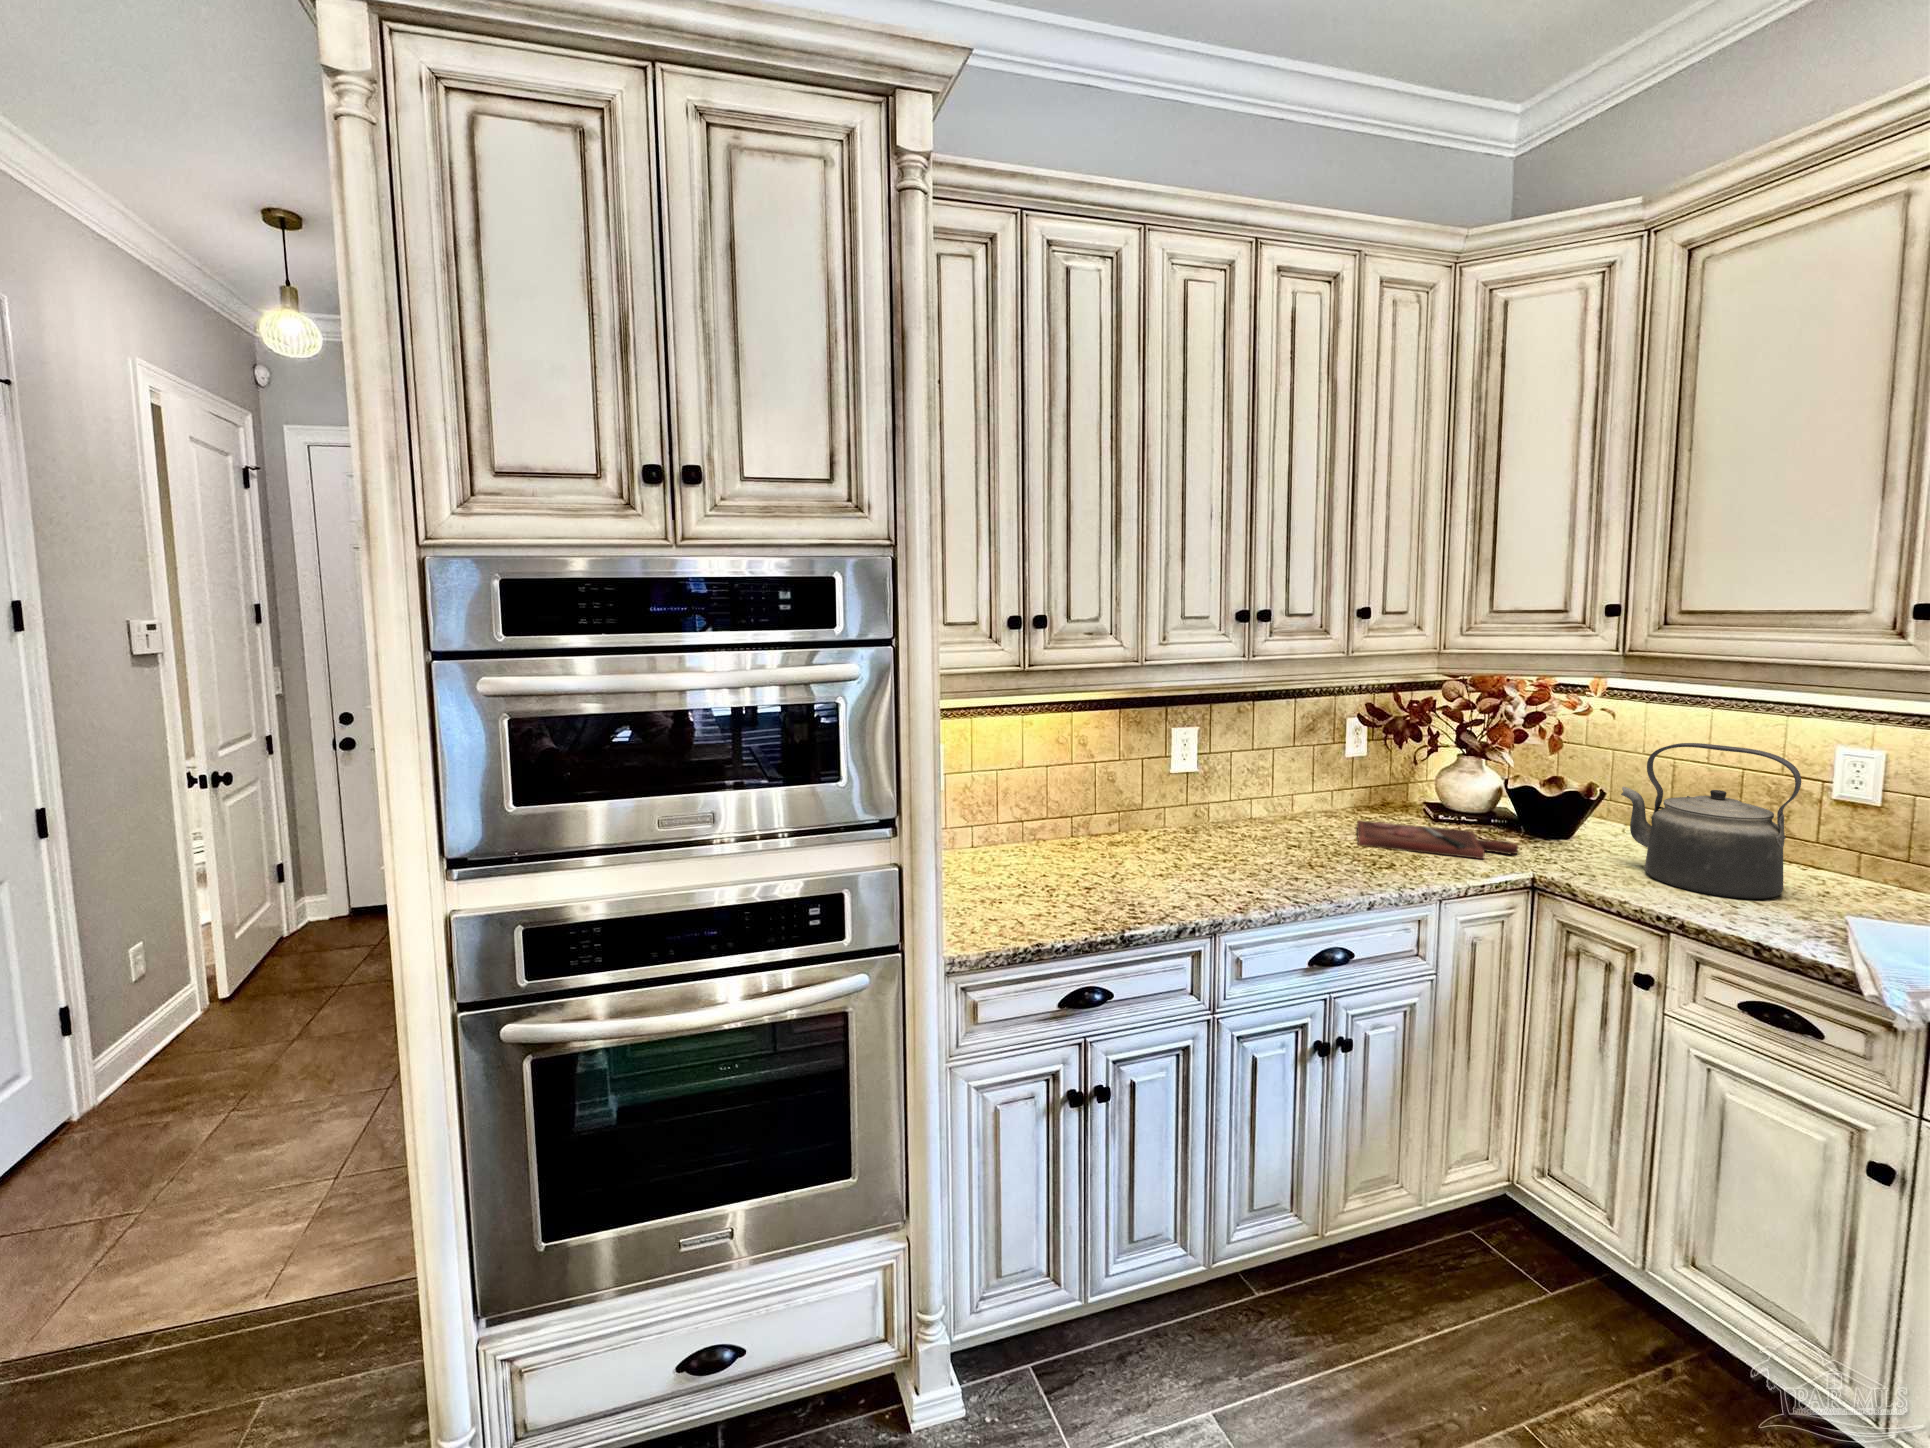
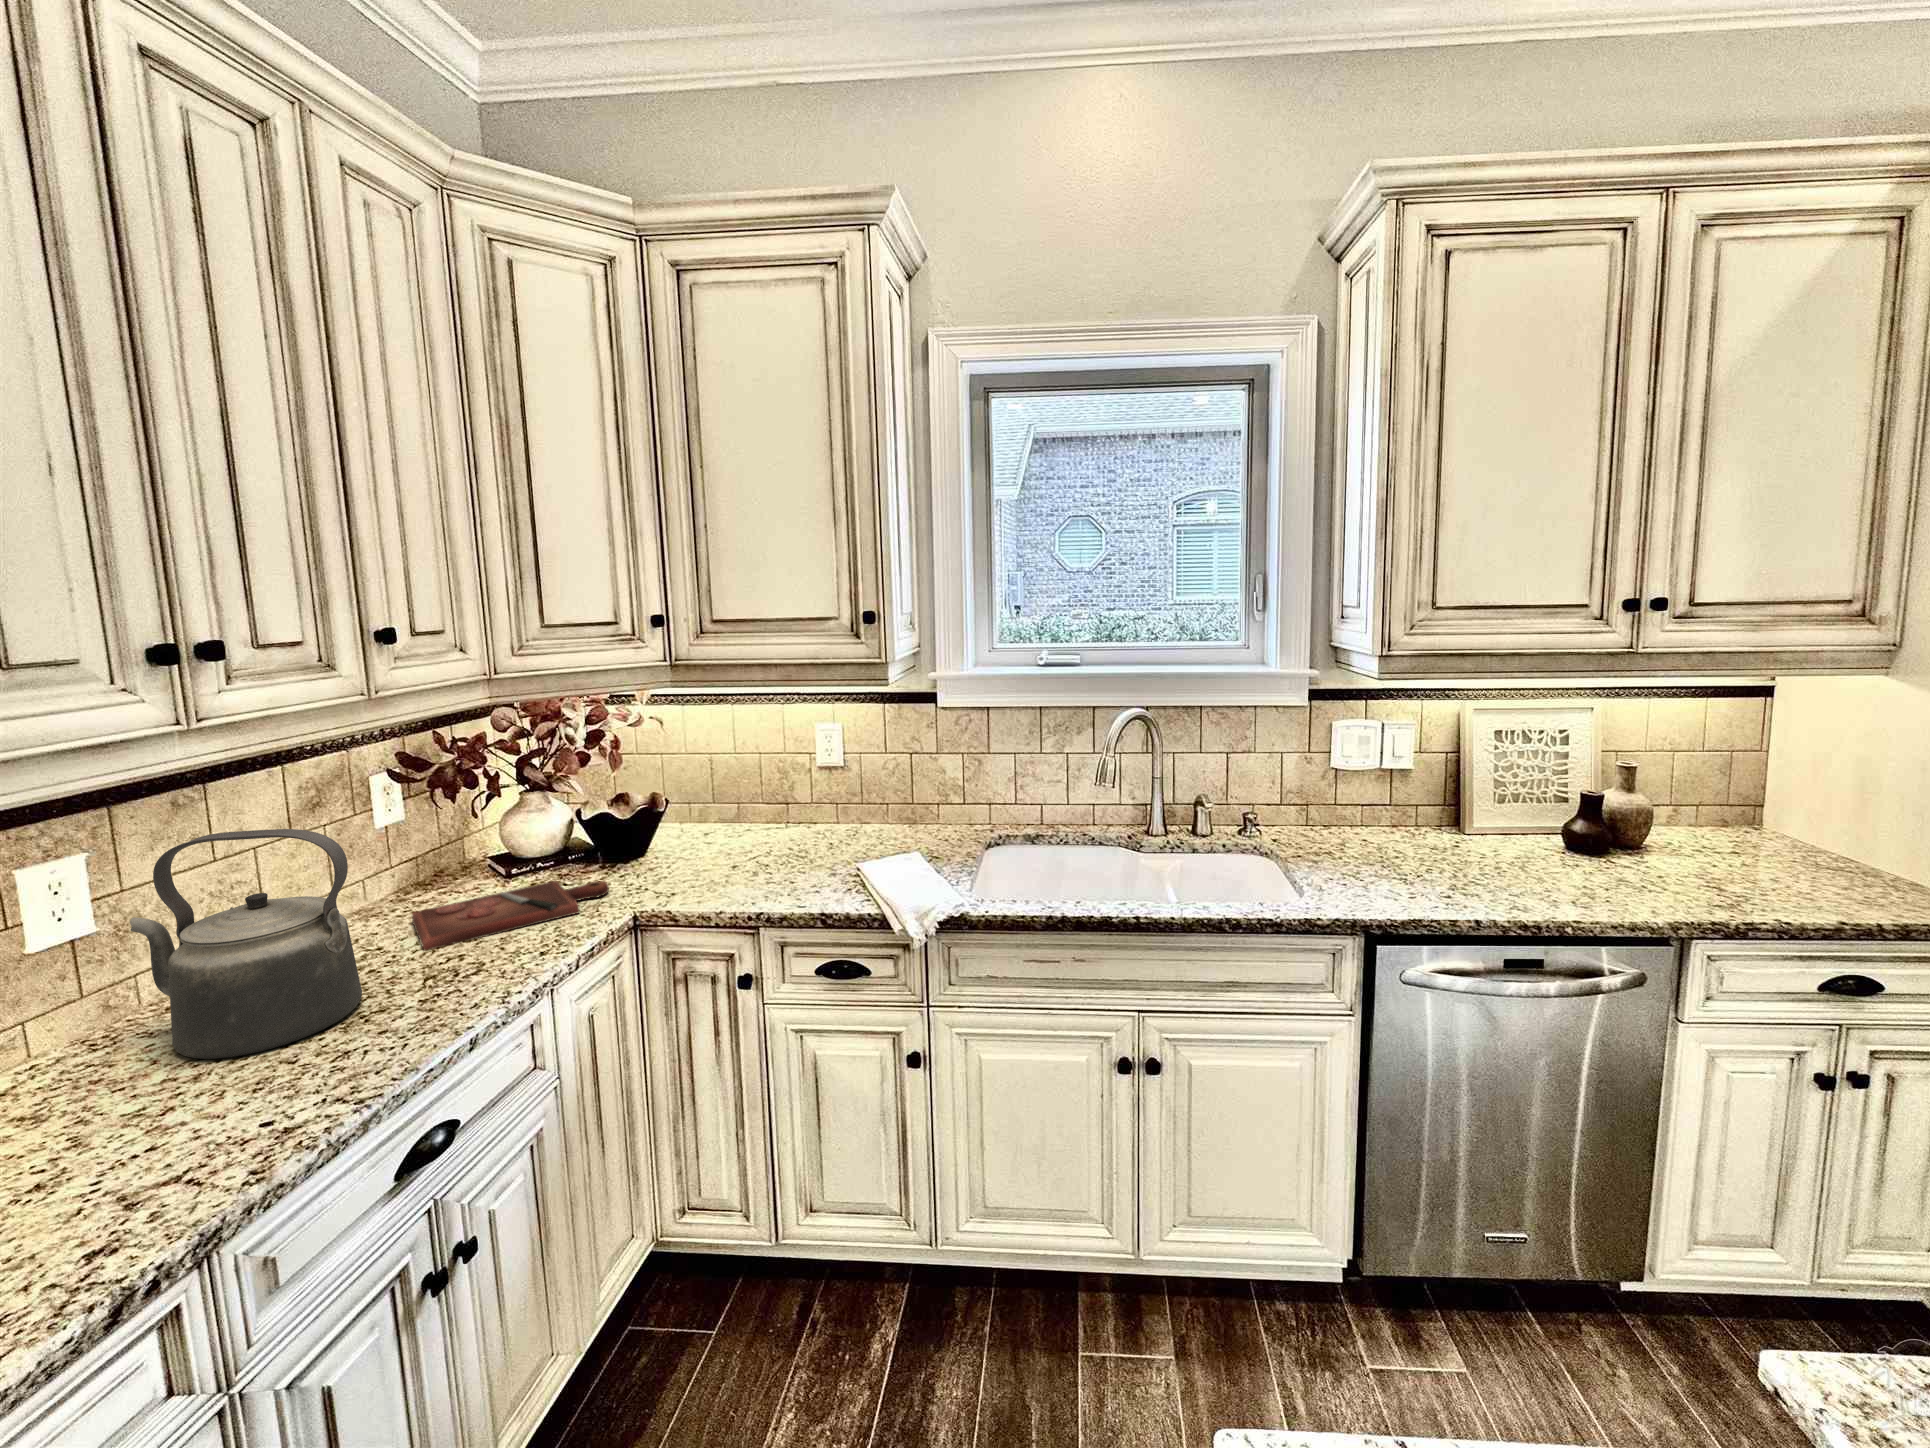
kettle: present [1621,743,1801,899] -> present [130,829,362,1059]

